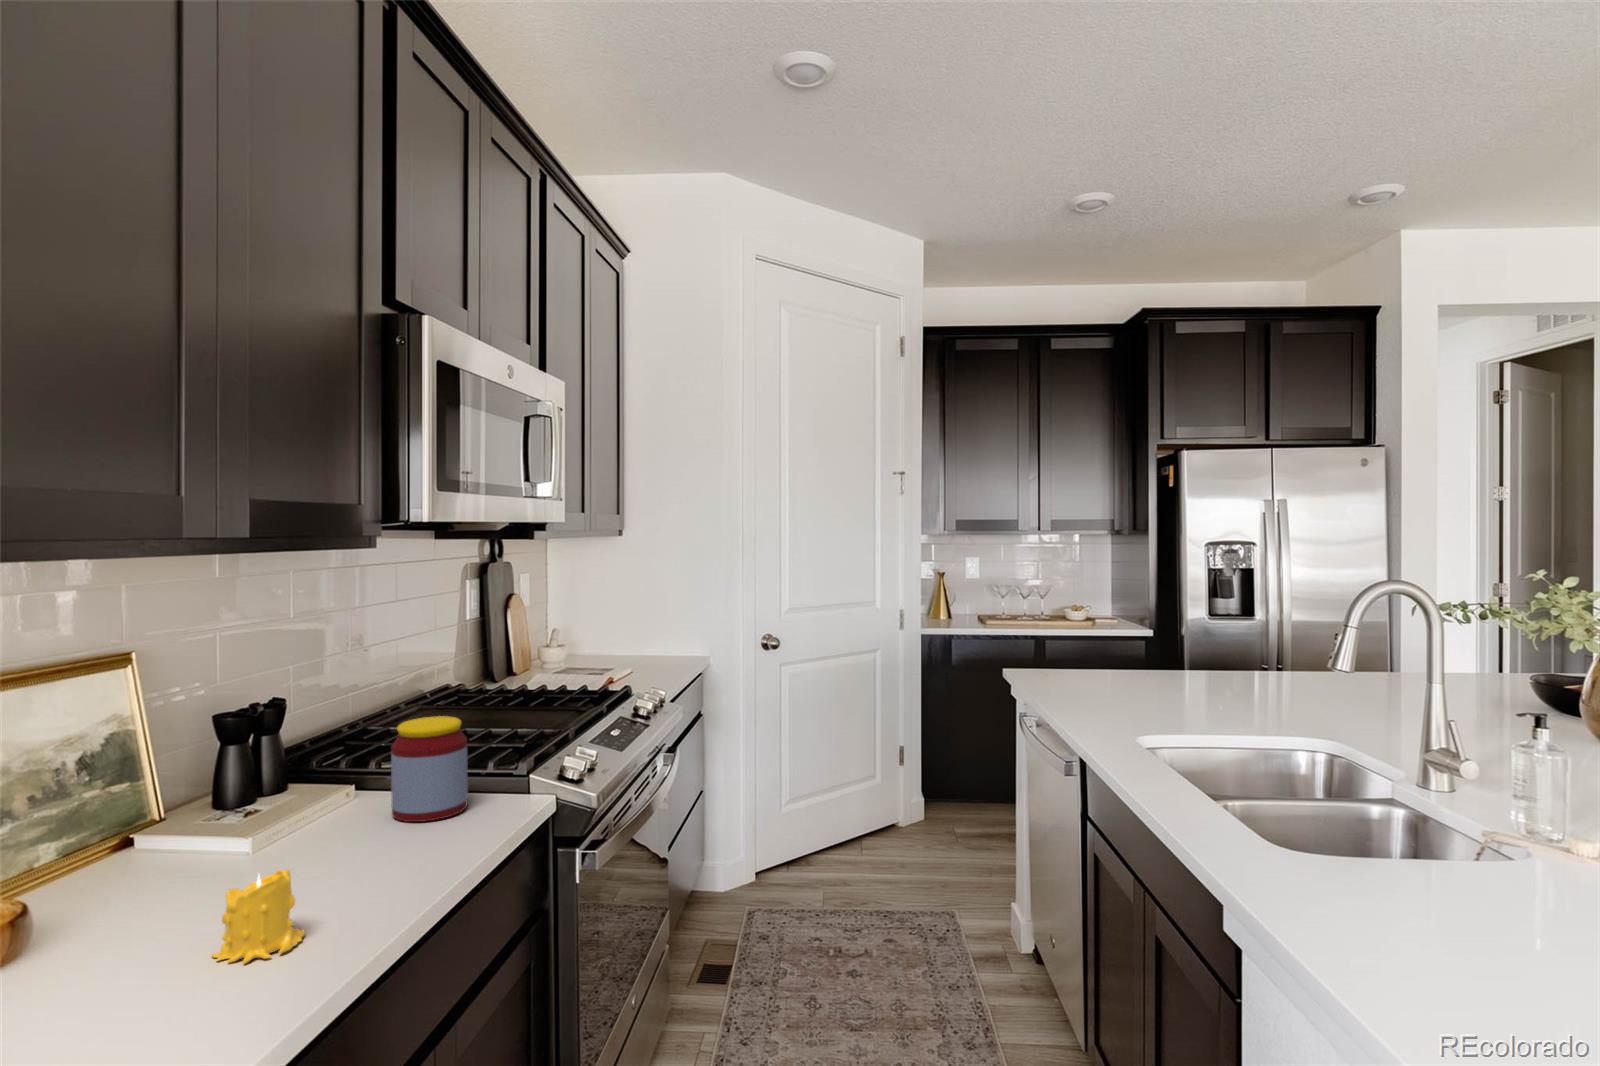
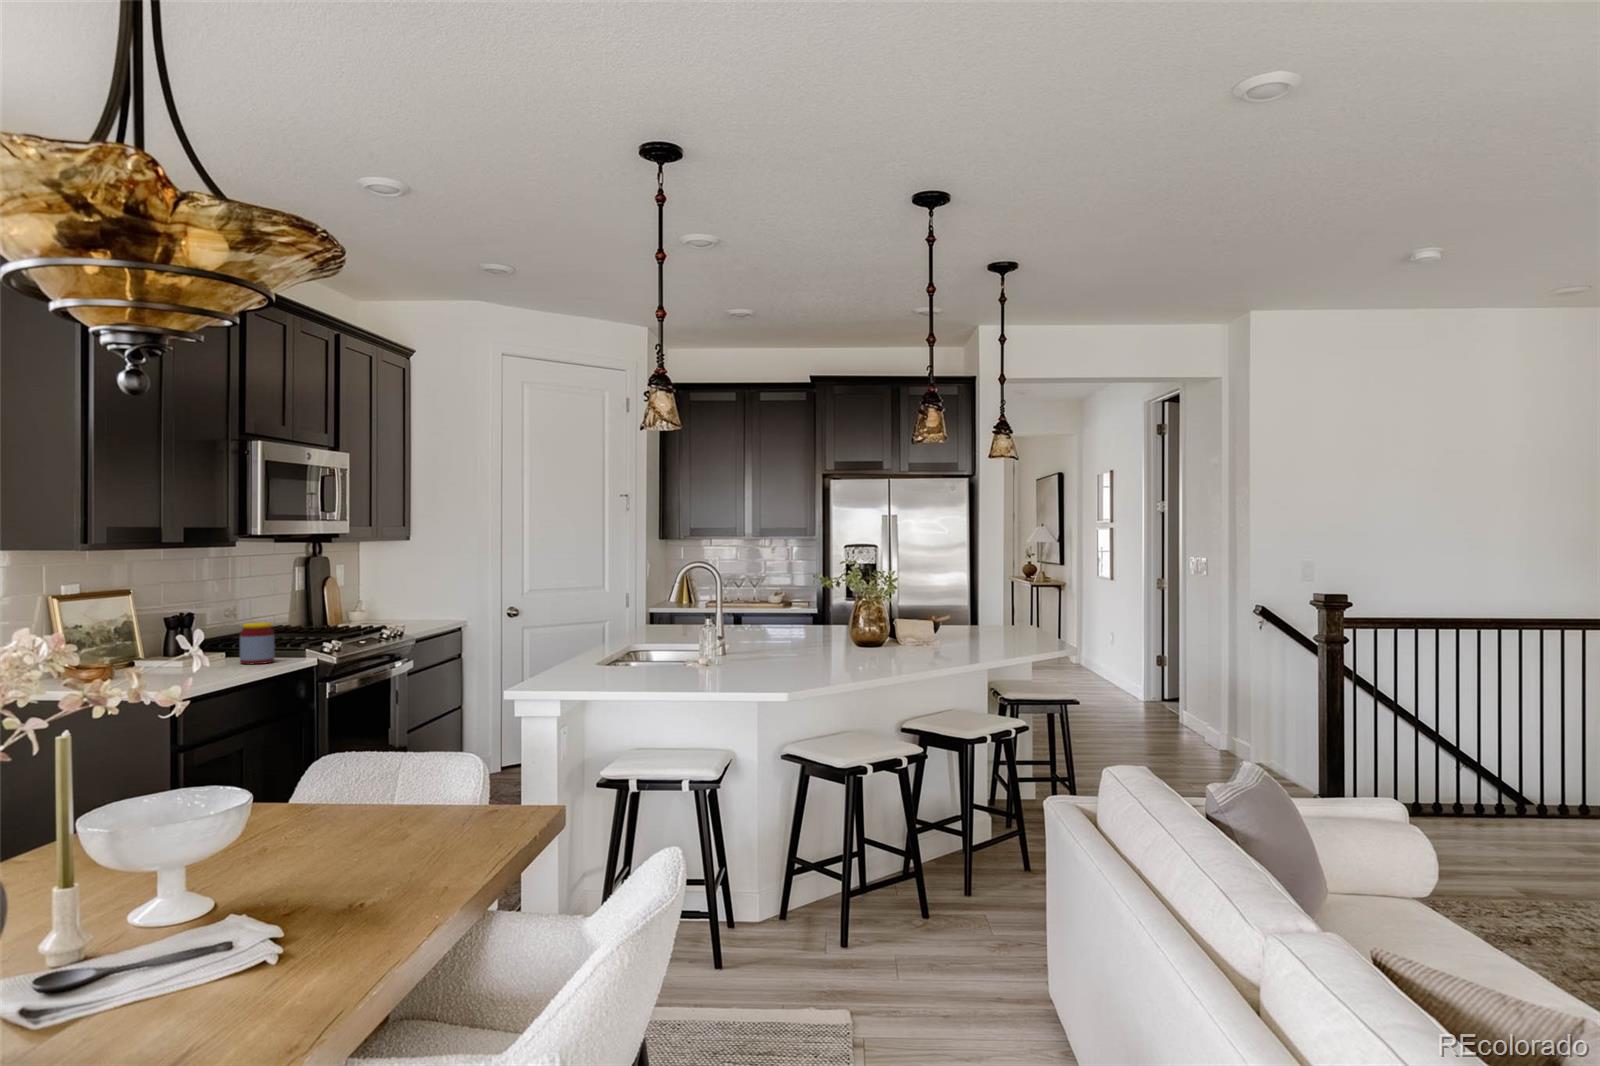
candle: present [212,869,305,963] -> none [174,654,204,680]

